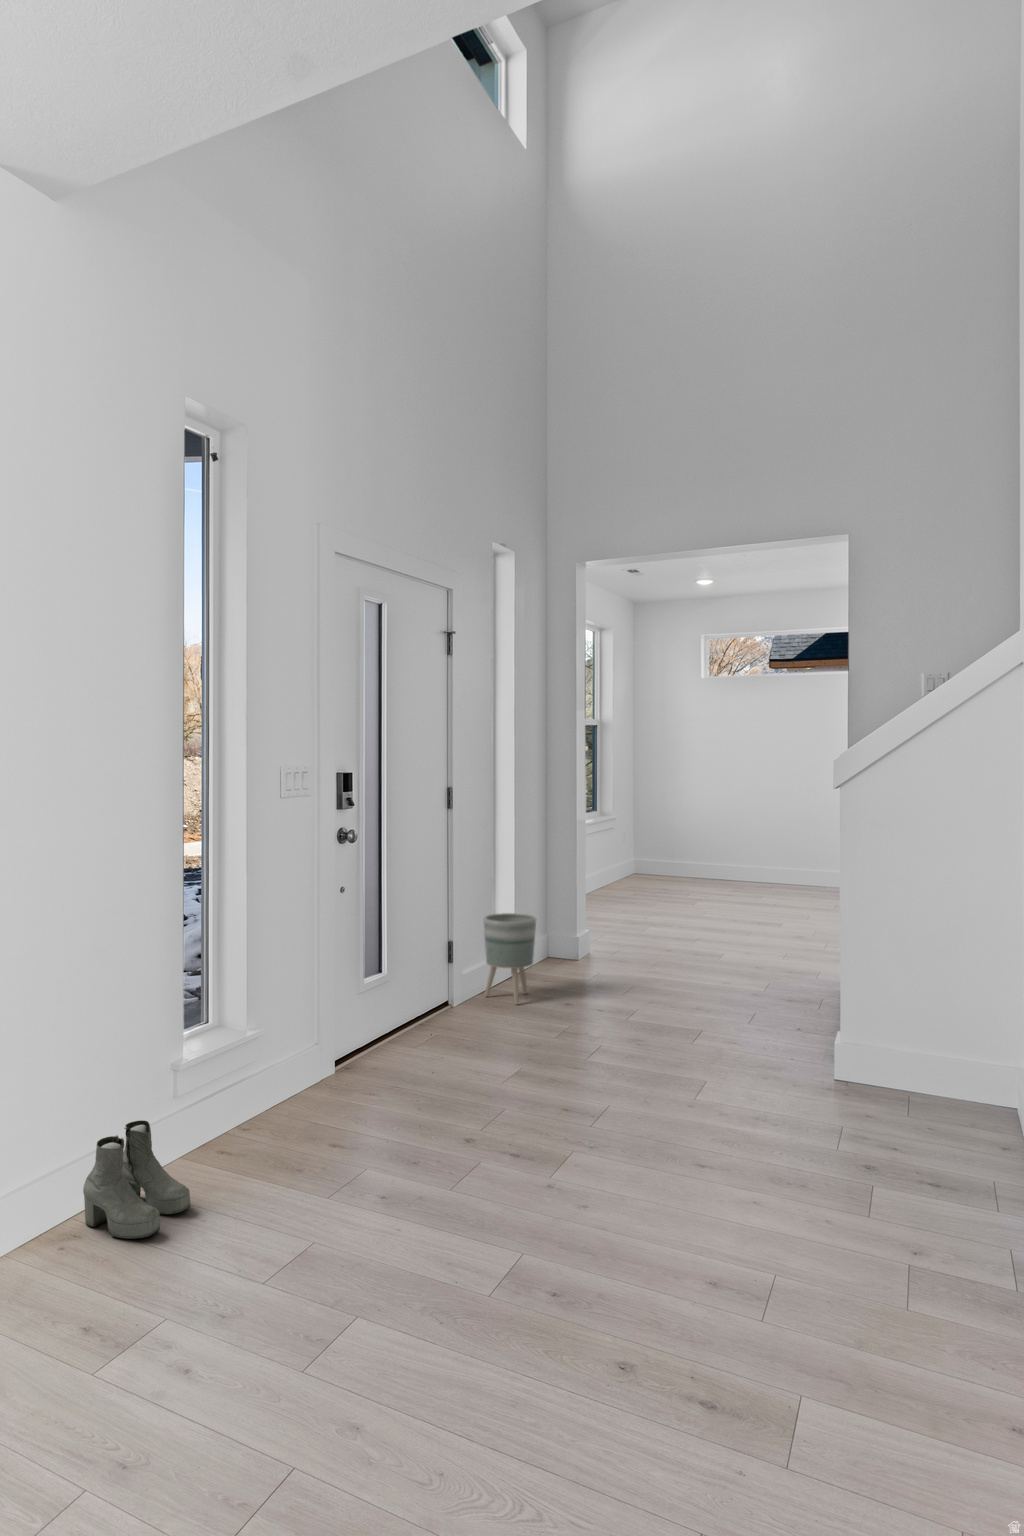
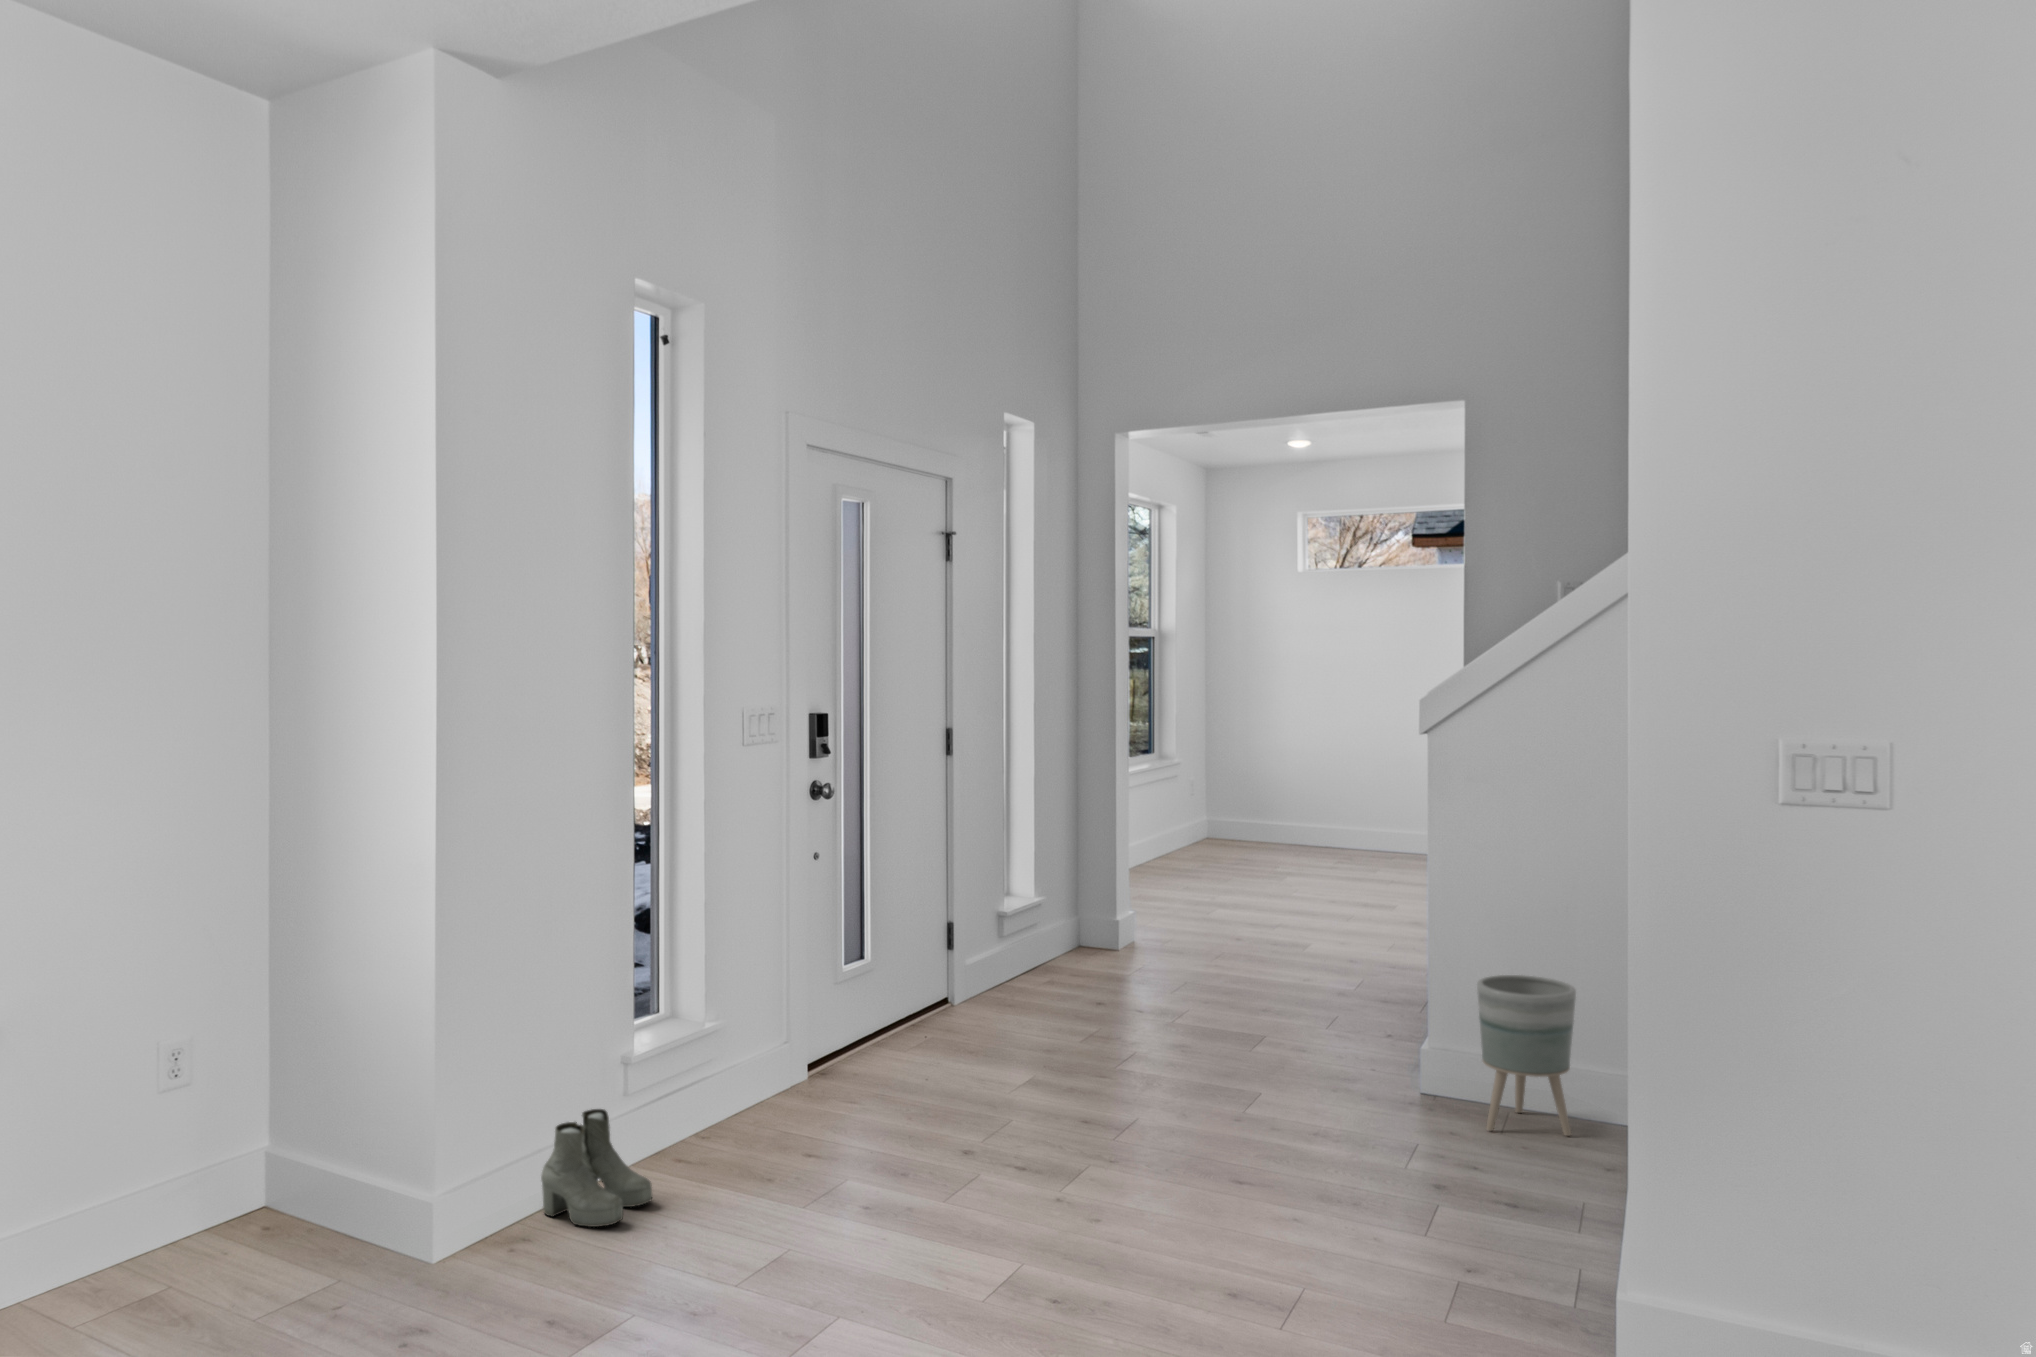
planter: present [483,913,536,1004] -> present [1477,975,1576,1136]

